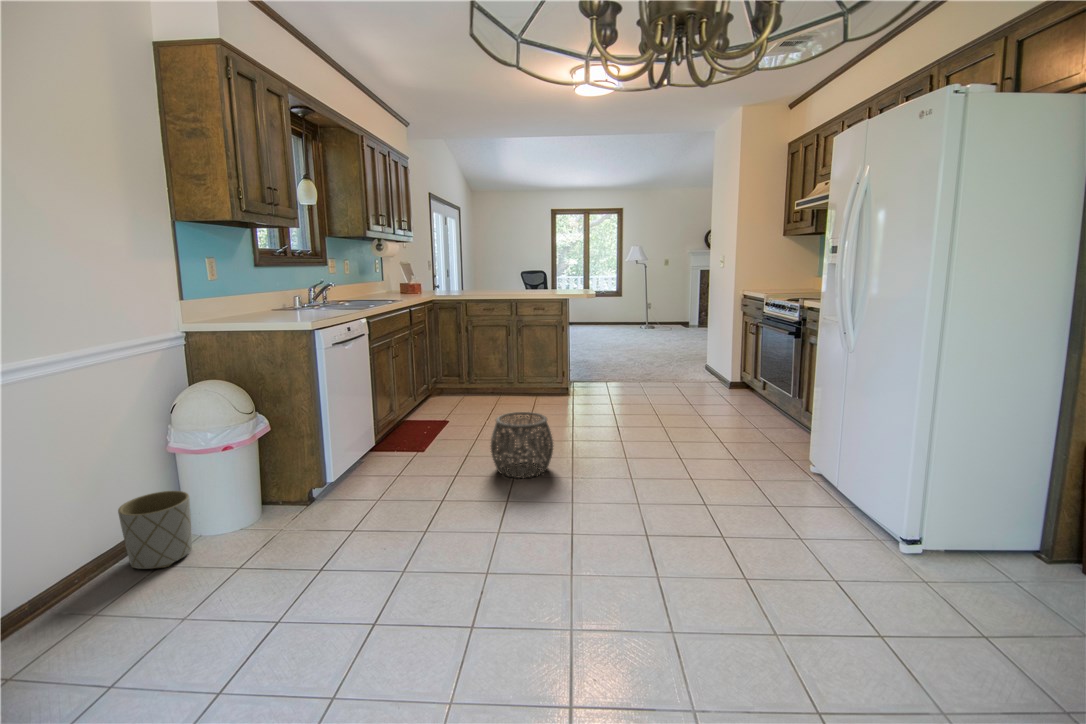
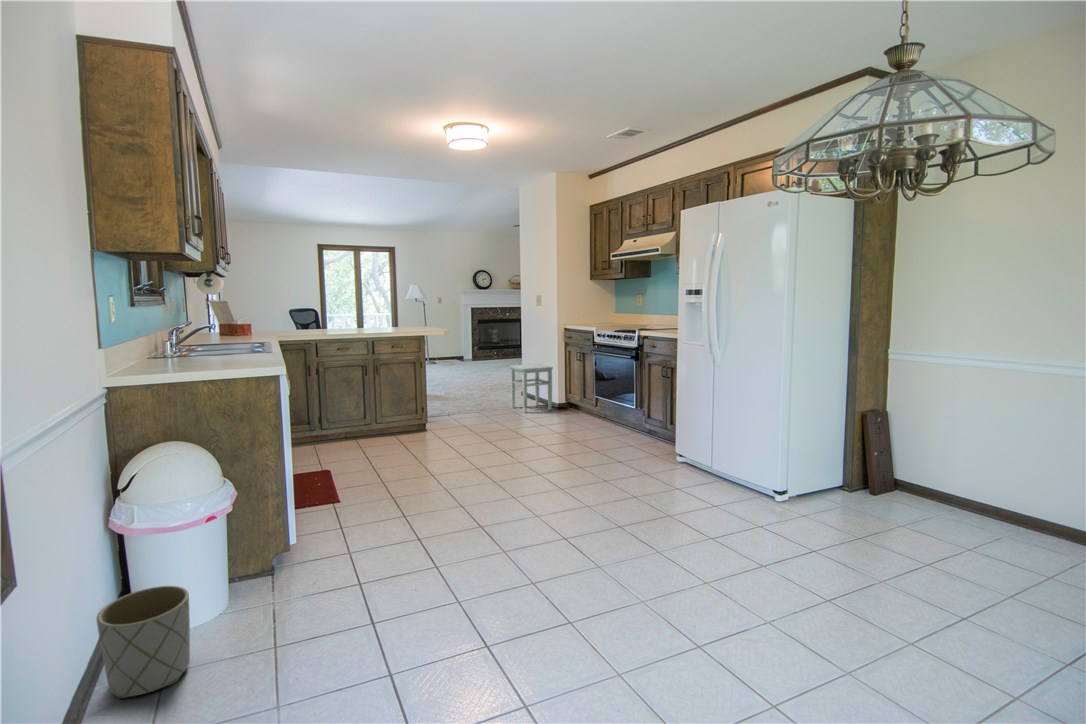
stool: none [681,334,726,387] -> present [510,364,553,413]
woven basket: present [491,412,553,478] -> none [434,444,496,510]

